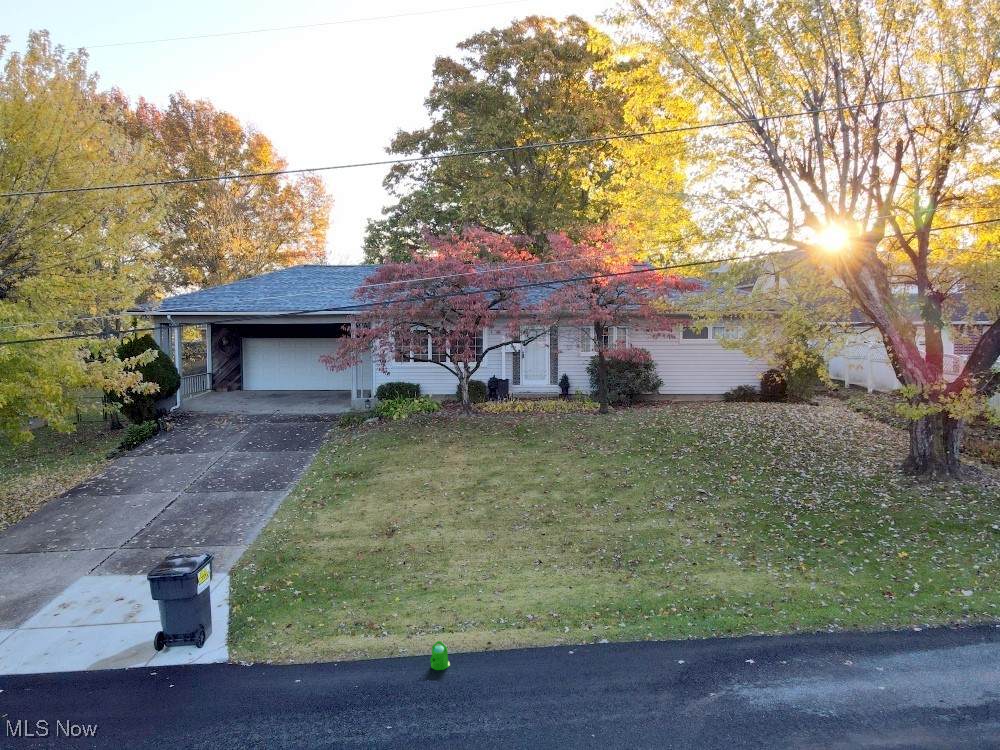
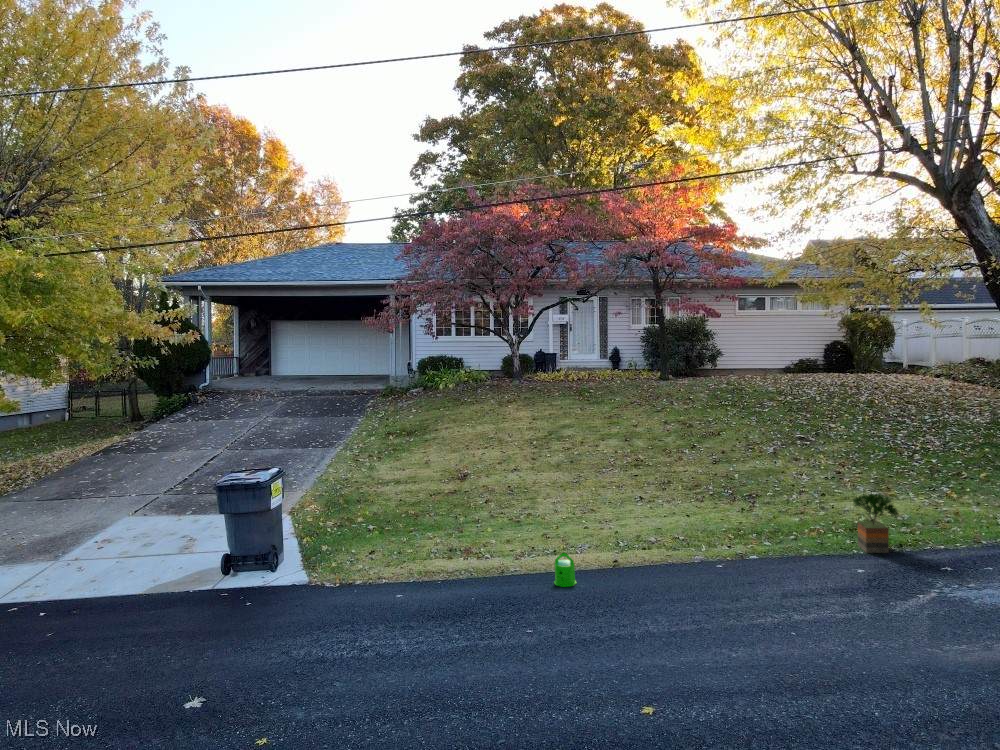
potted tree: none [688,585,723,637] -> present [853,494,899,553]

